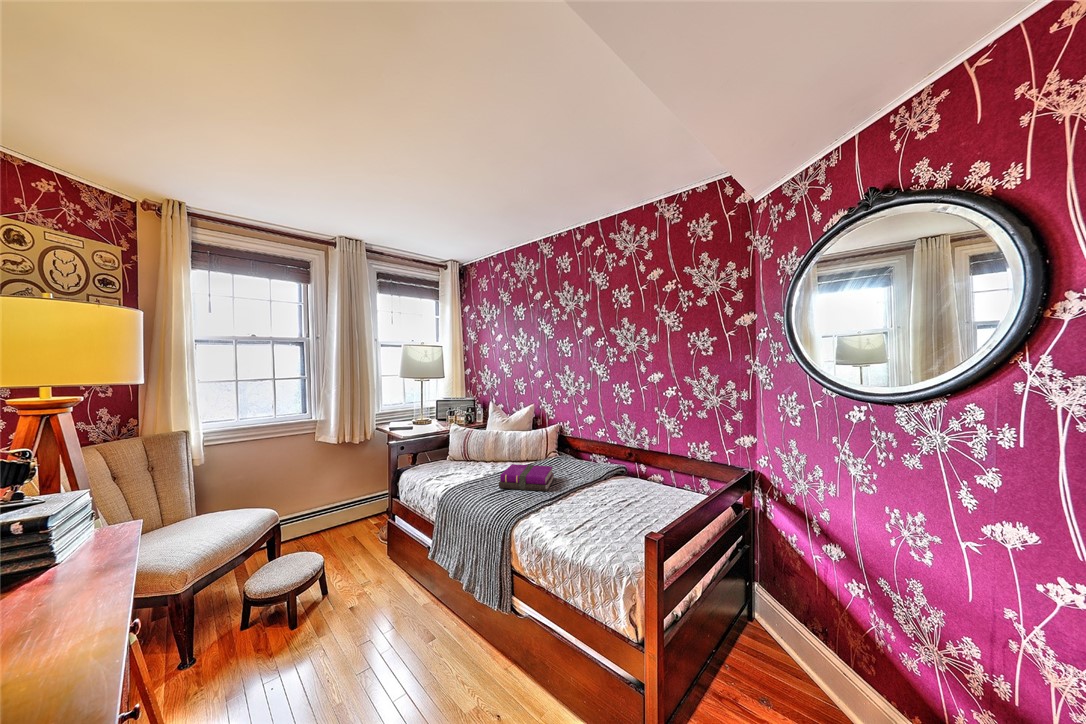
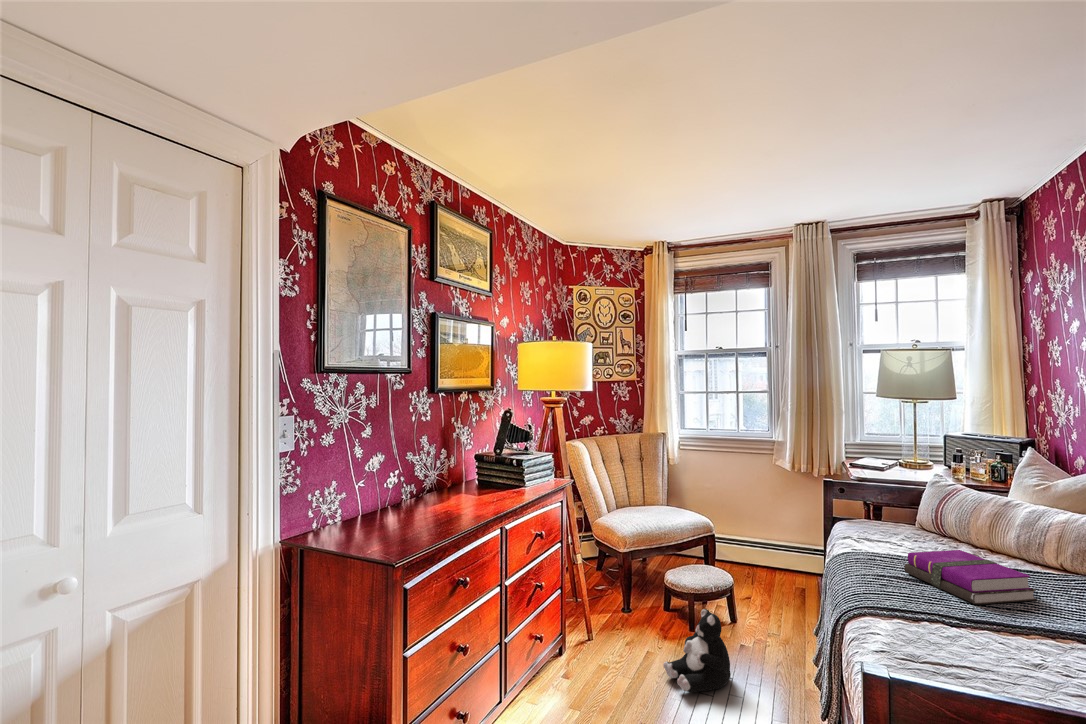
plush toy: none [311,594,380,692] -> present [663,609,731,692]

